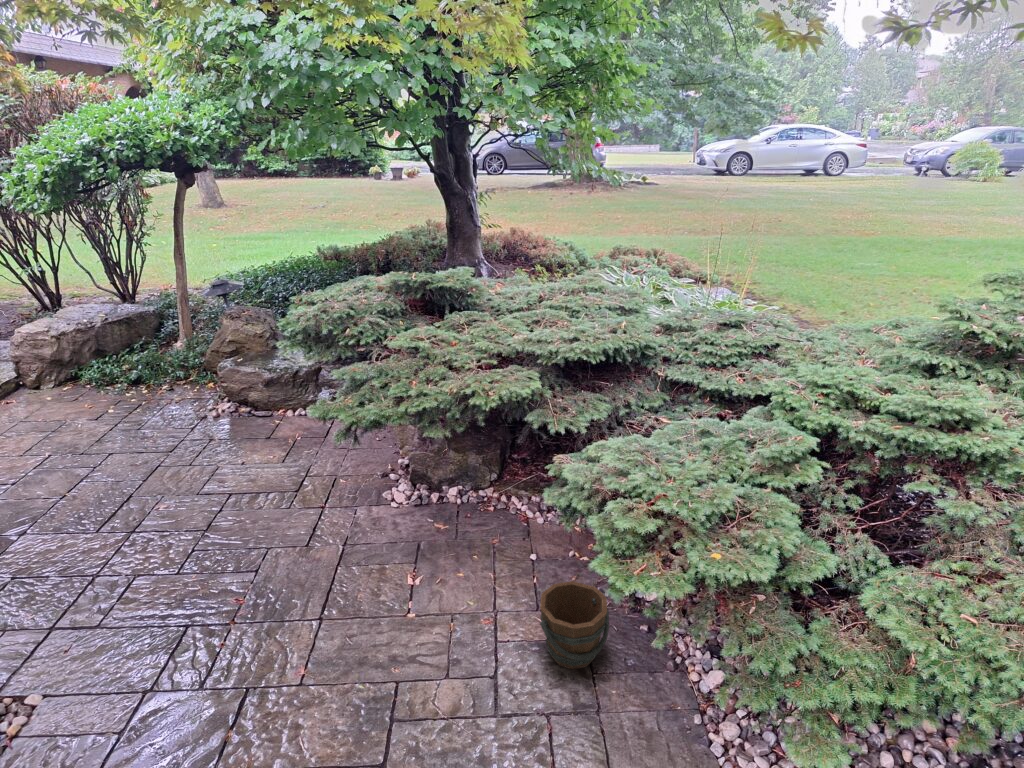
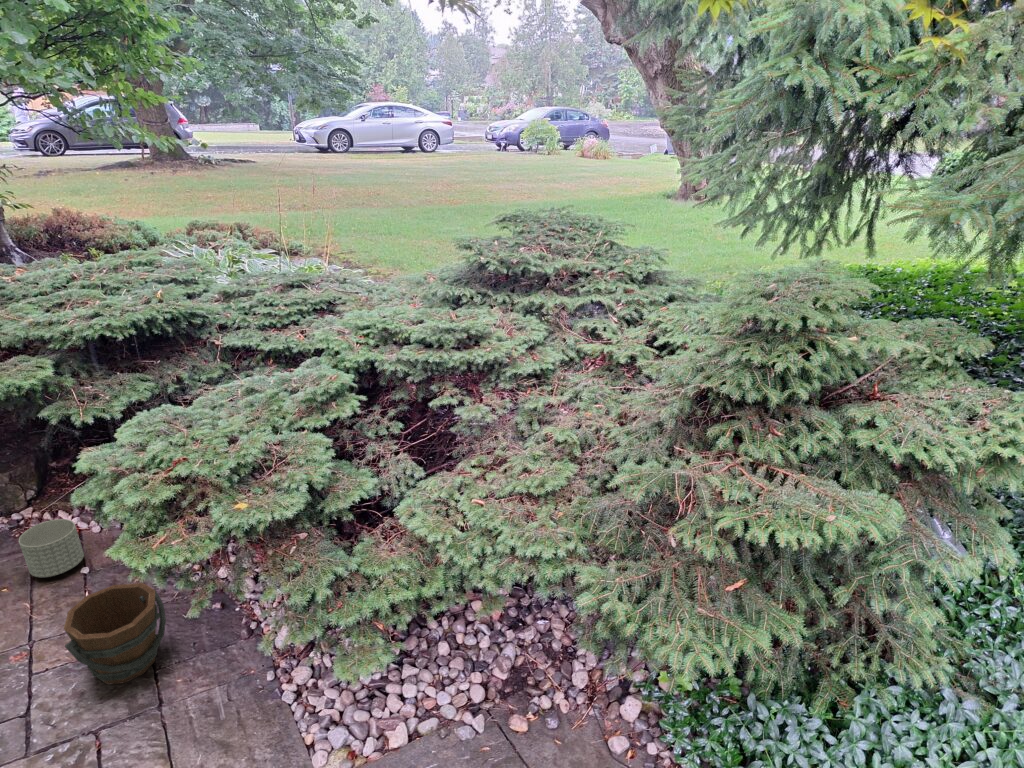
planter: none [495,505,533,552] -> present [19,519,84,577]

